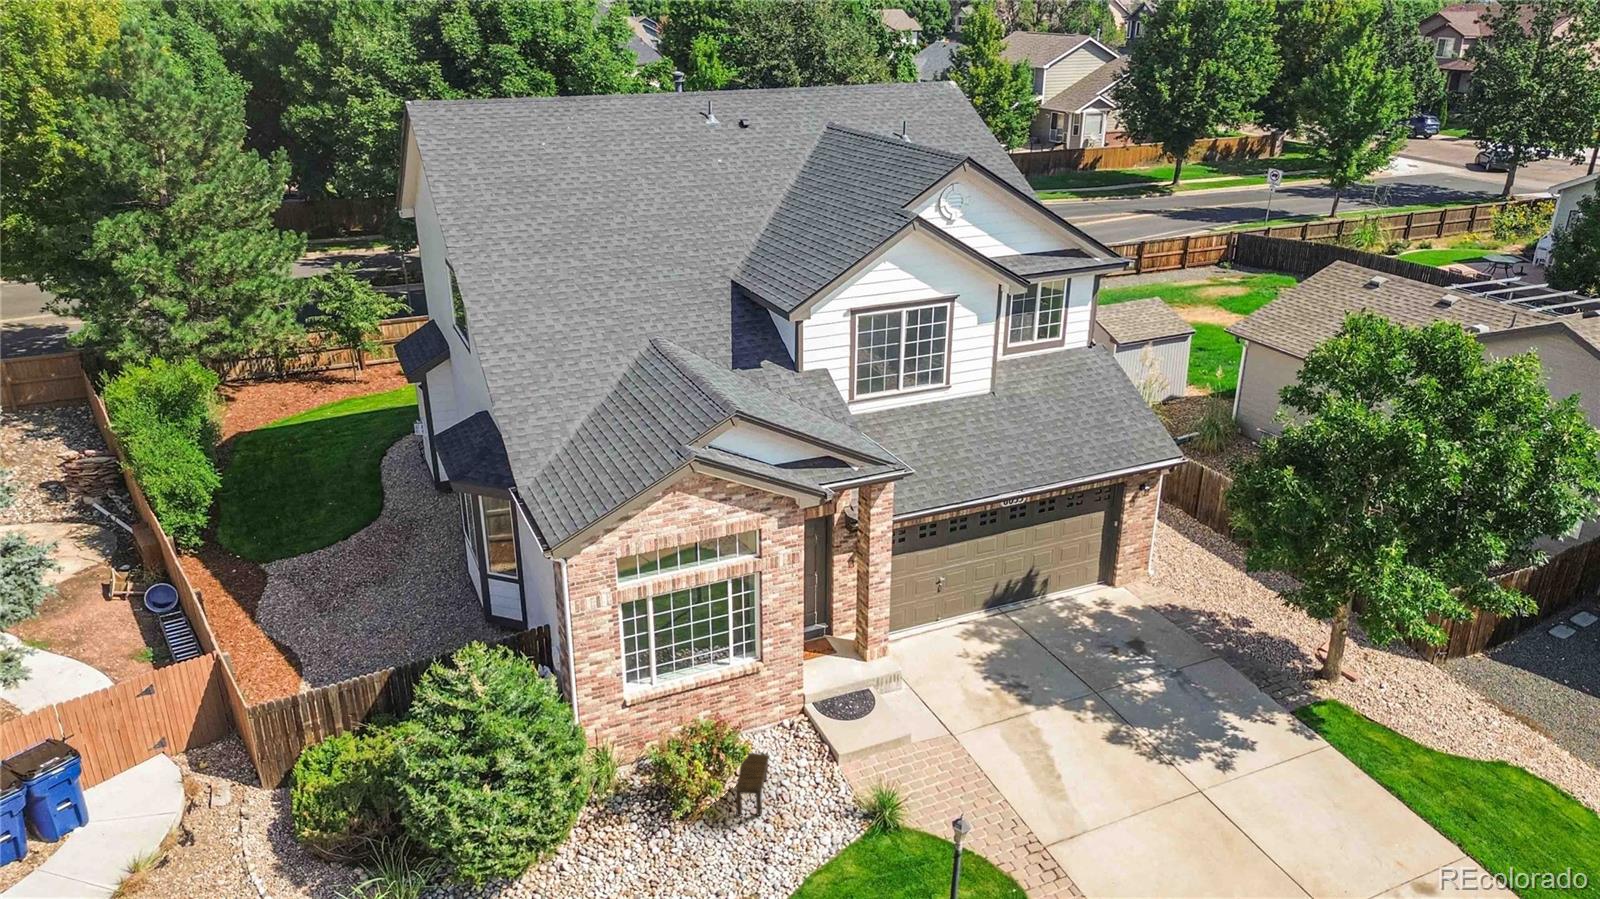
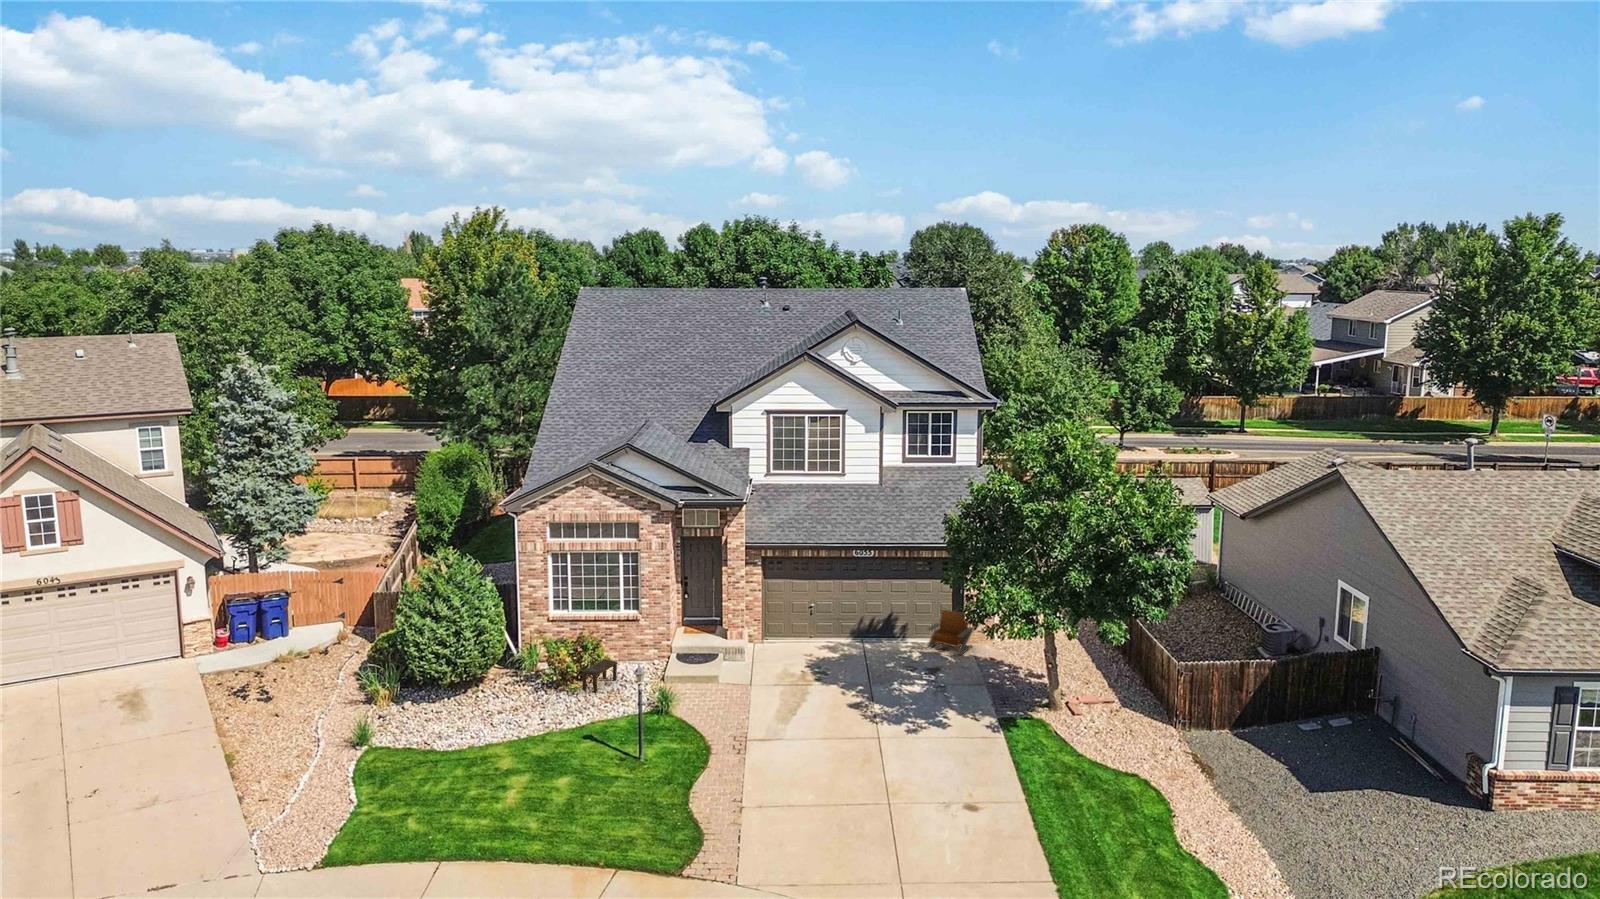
lounge chair: none [1084,551,1141,612] -> present [927,610,974,655]

